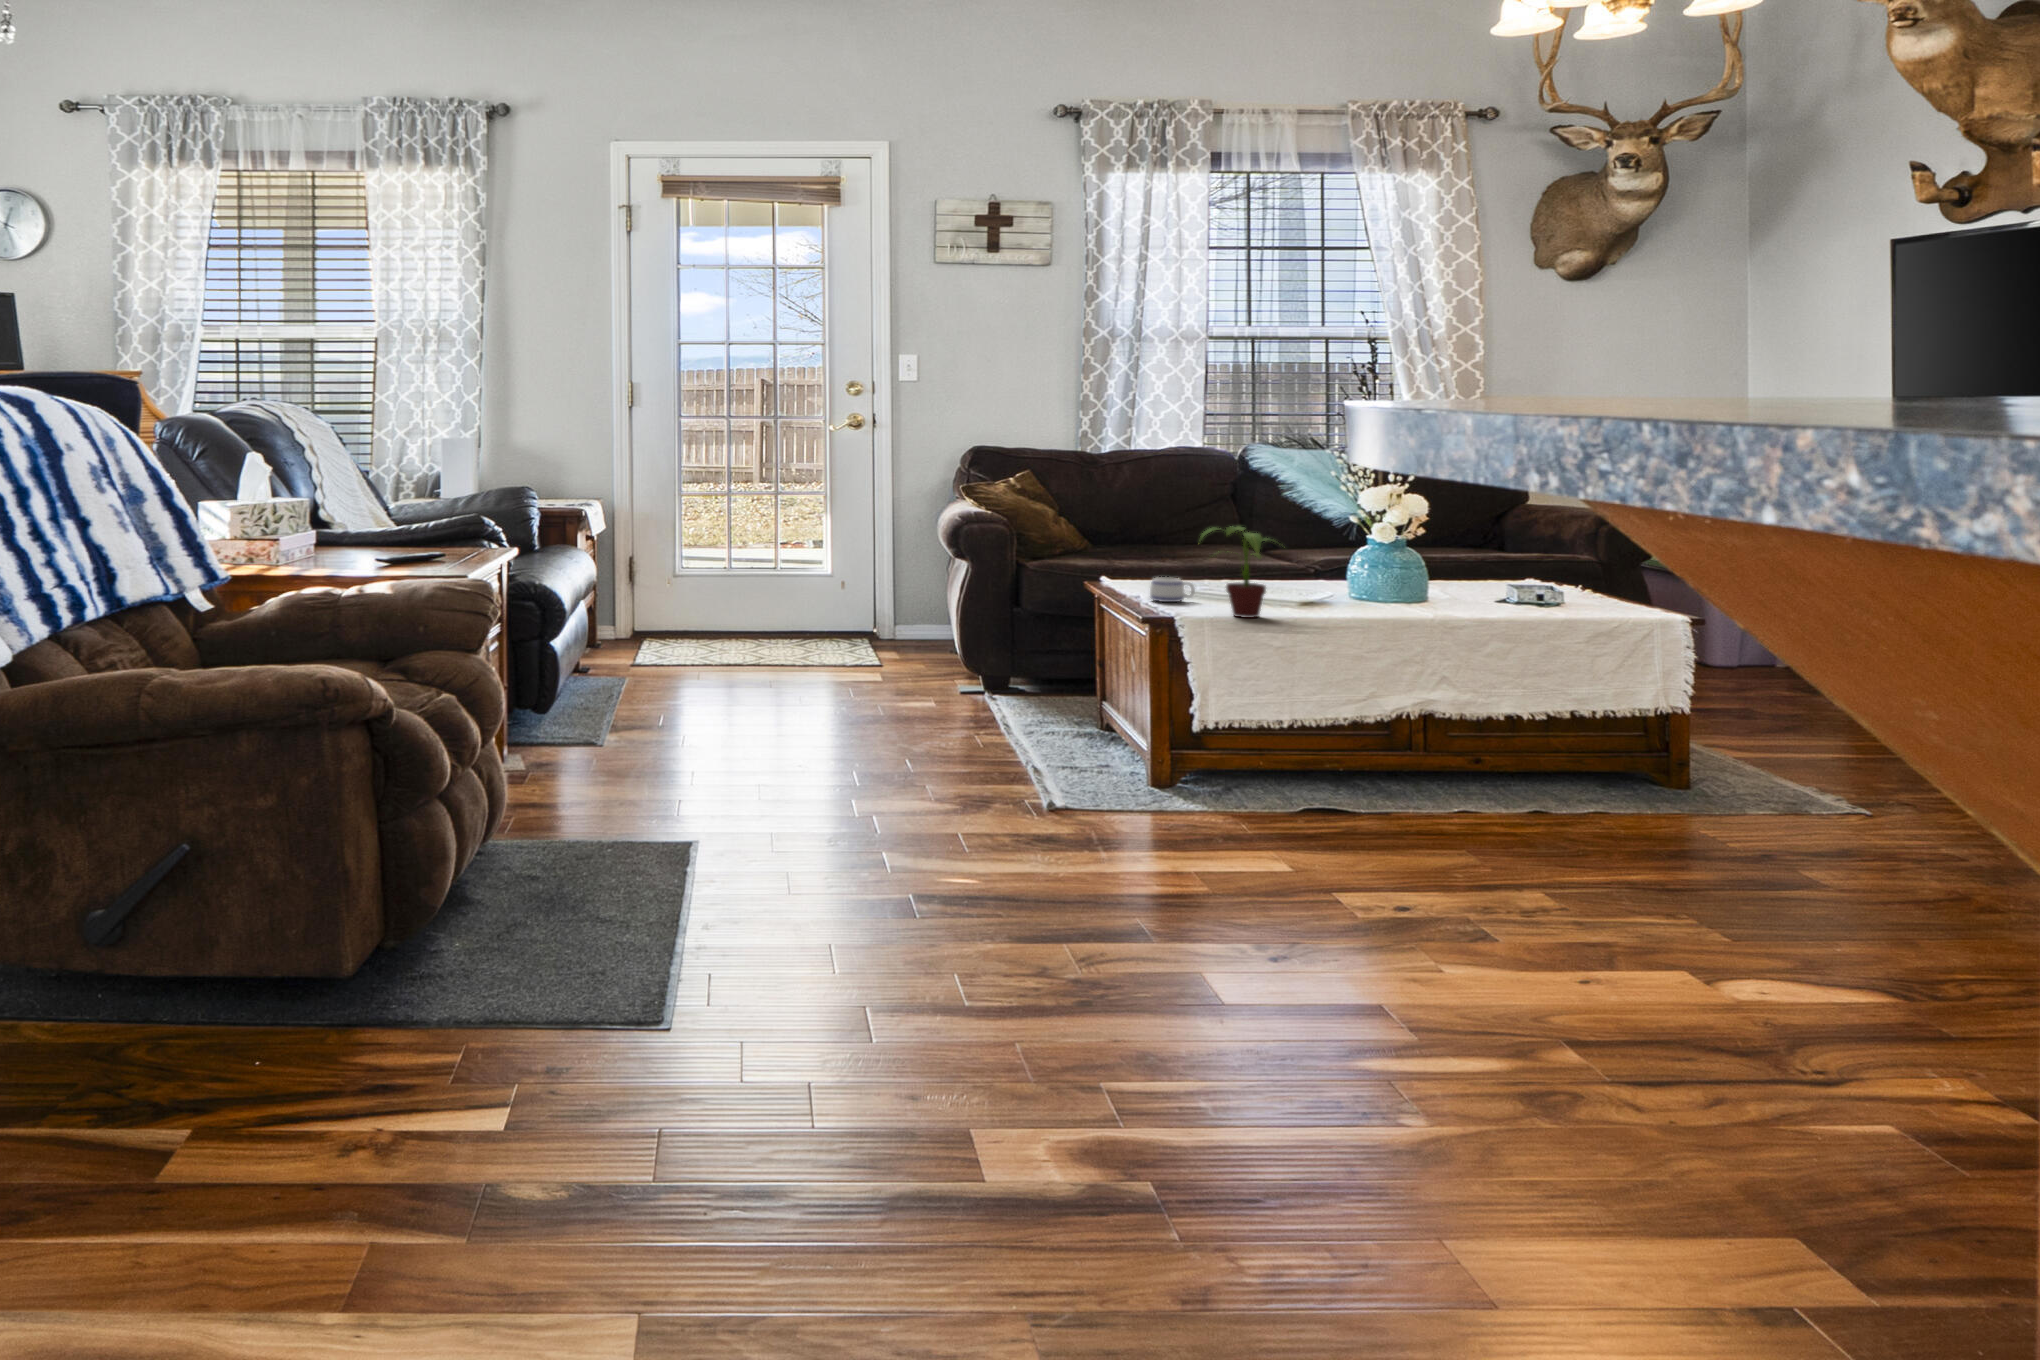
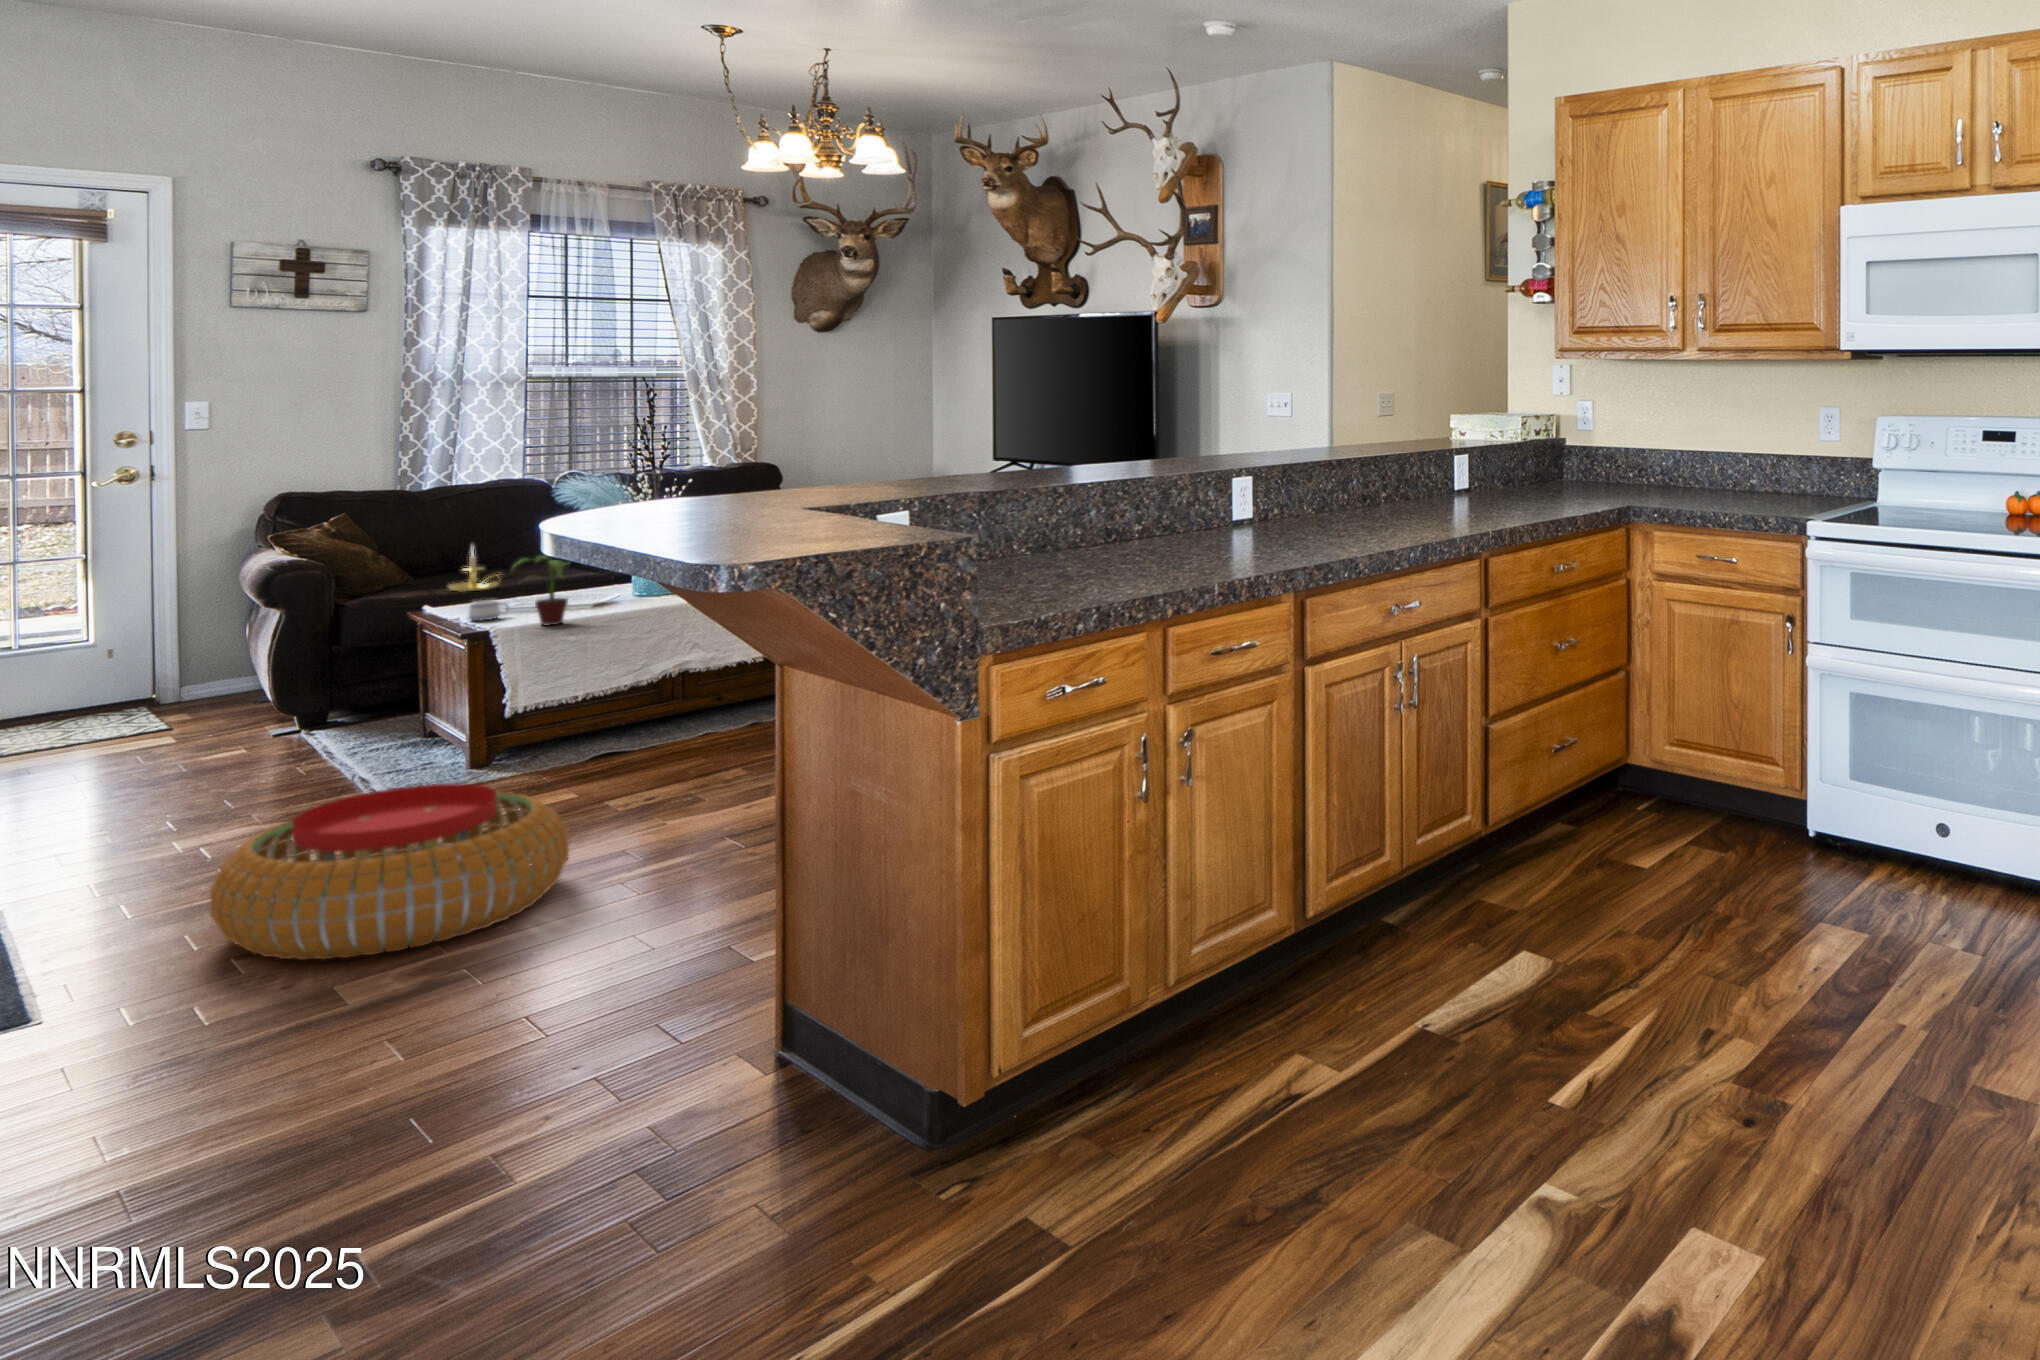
candle holder: none [1127,514,1187,570] -> present [449,551,500,592]
pouf: none [851,806,1292,1066] -> present [210,783,569,960]

